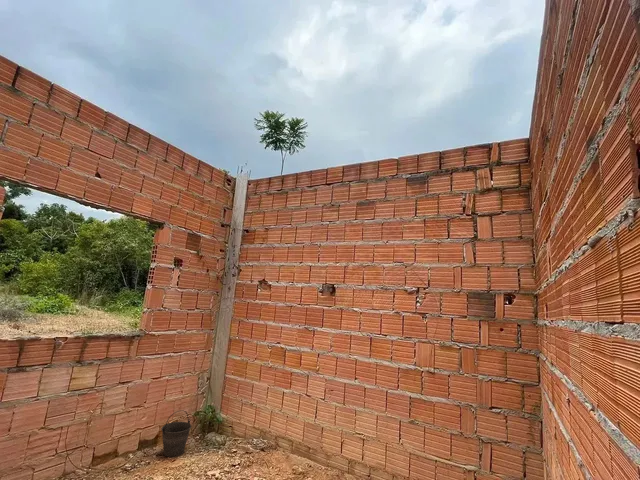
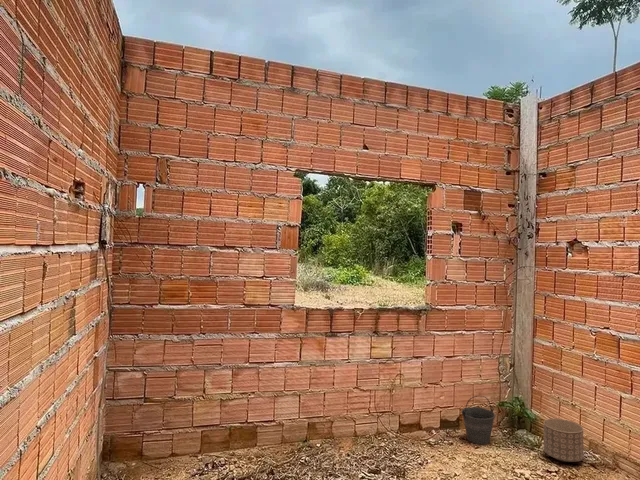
planter: none [228,418,257,453] -> present [544,419,584,462]

